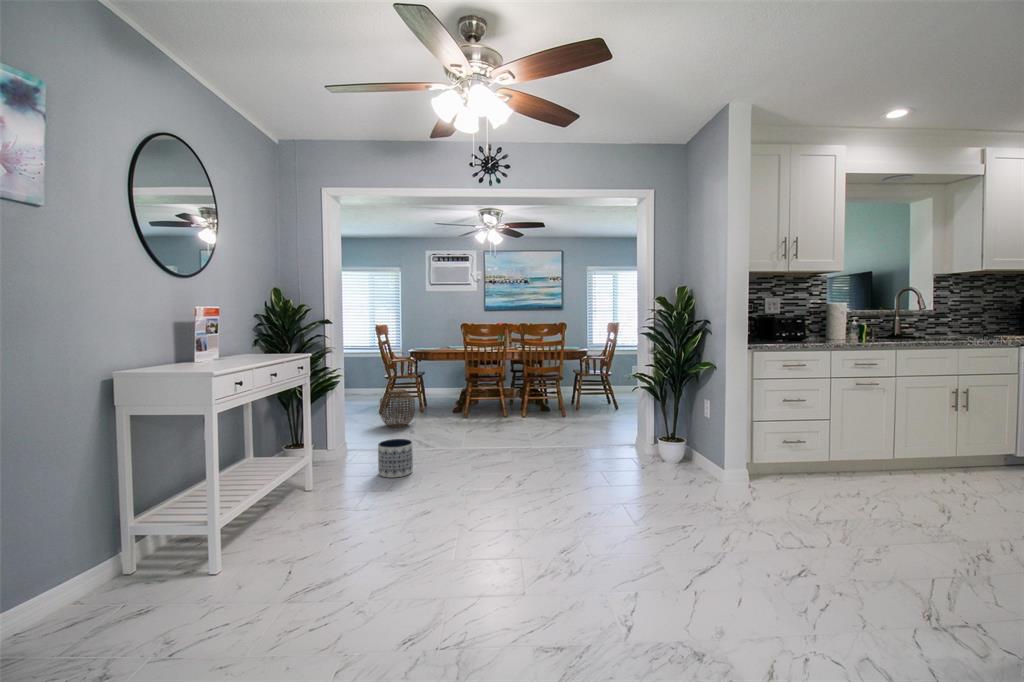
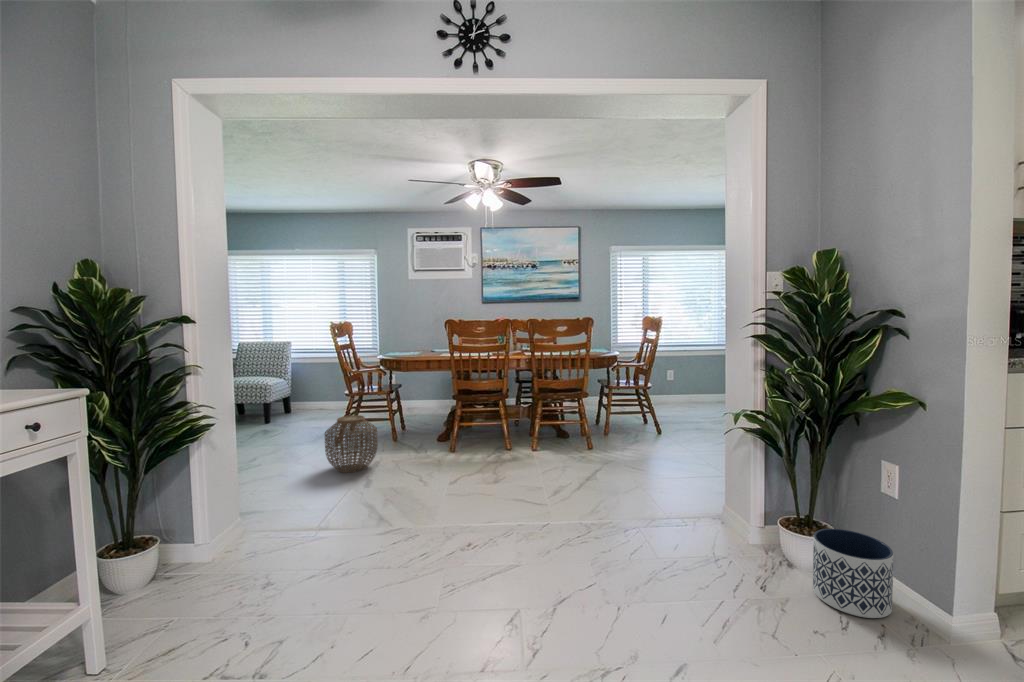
planter: present [378,439,413,478] -> present [813,529,893,618]

